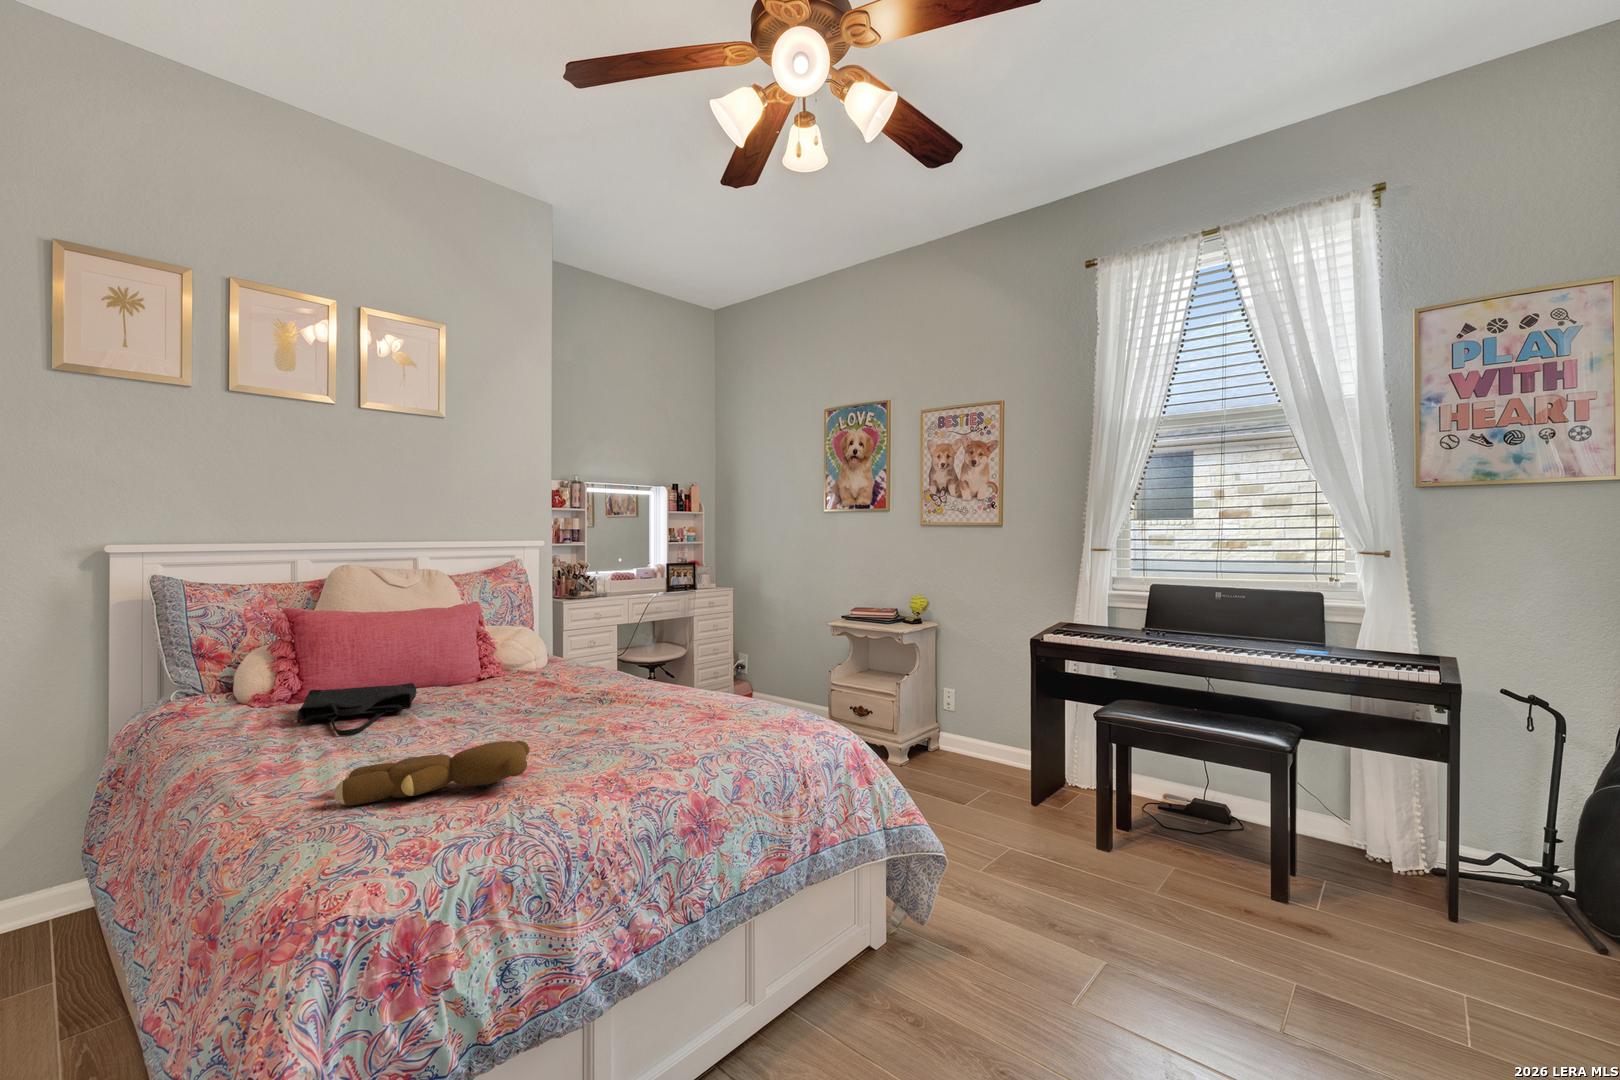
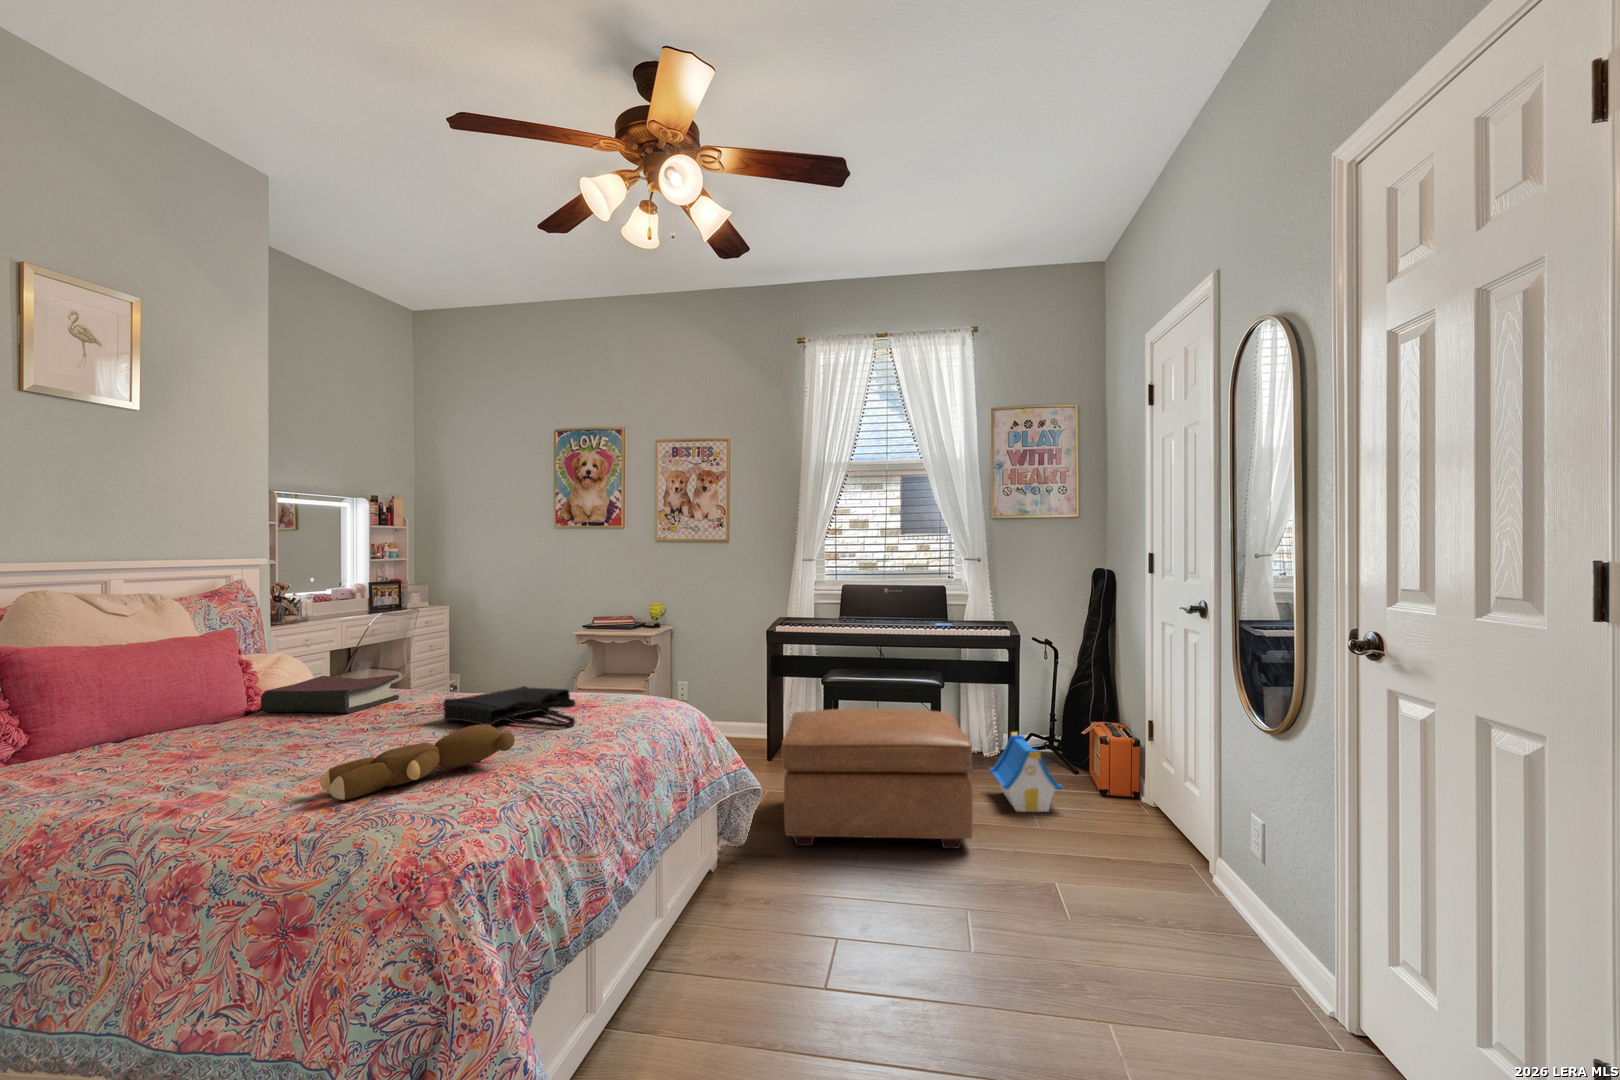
hardback book: none [472,658,580,699] -> present [261,675,399,713]
tote bag: present [297,683,417,736] -> present [444,686,576,728]
ottoman: none [978,756,1286,1026] -> present [781,708,973,849]
toy house: none [1364,847,1512,1008] -> present [990,732,1063,812]

